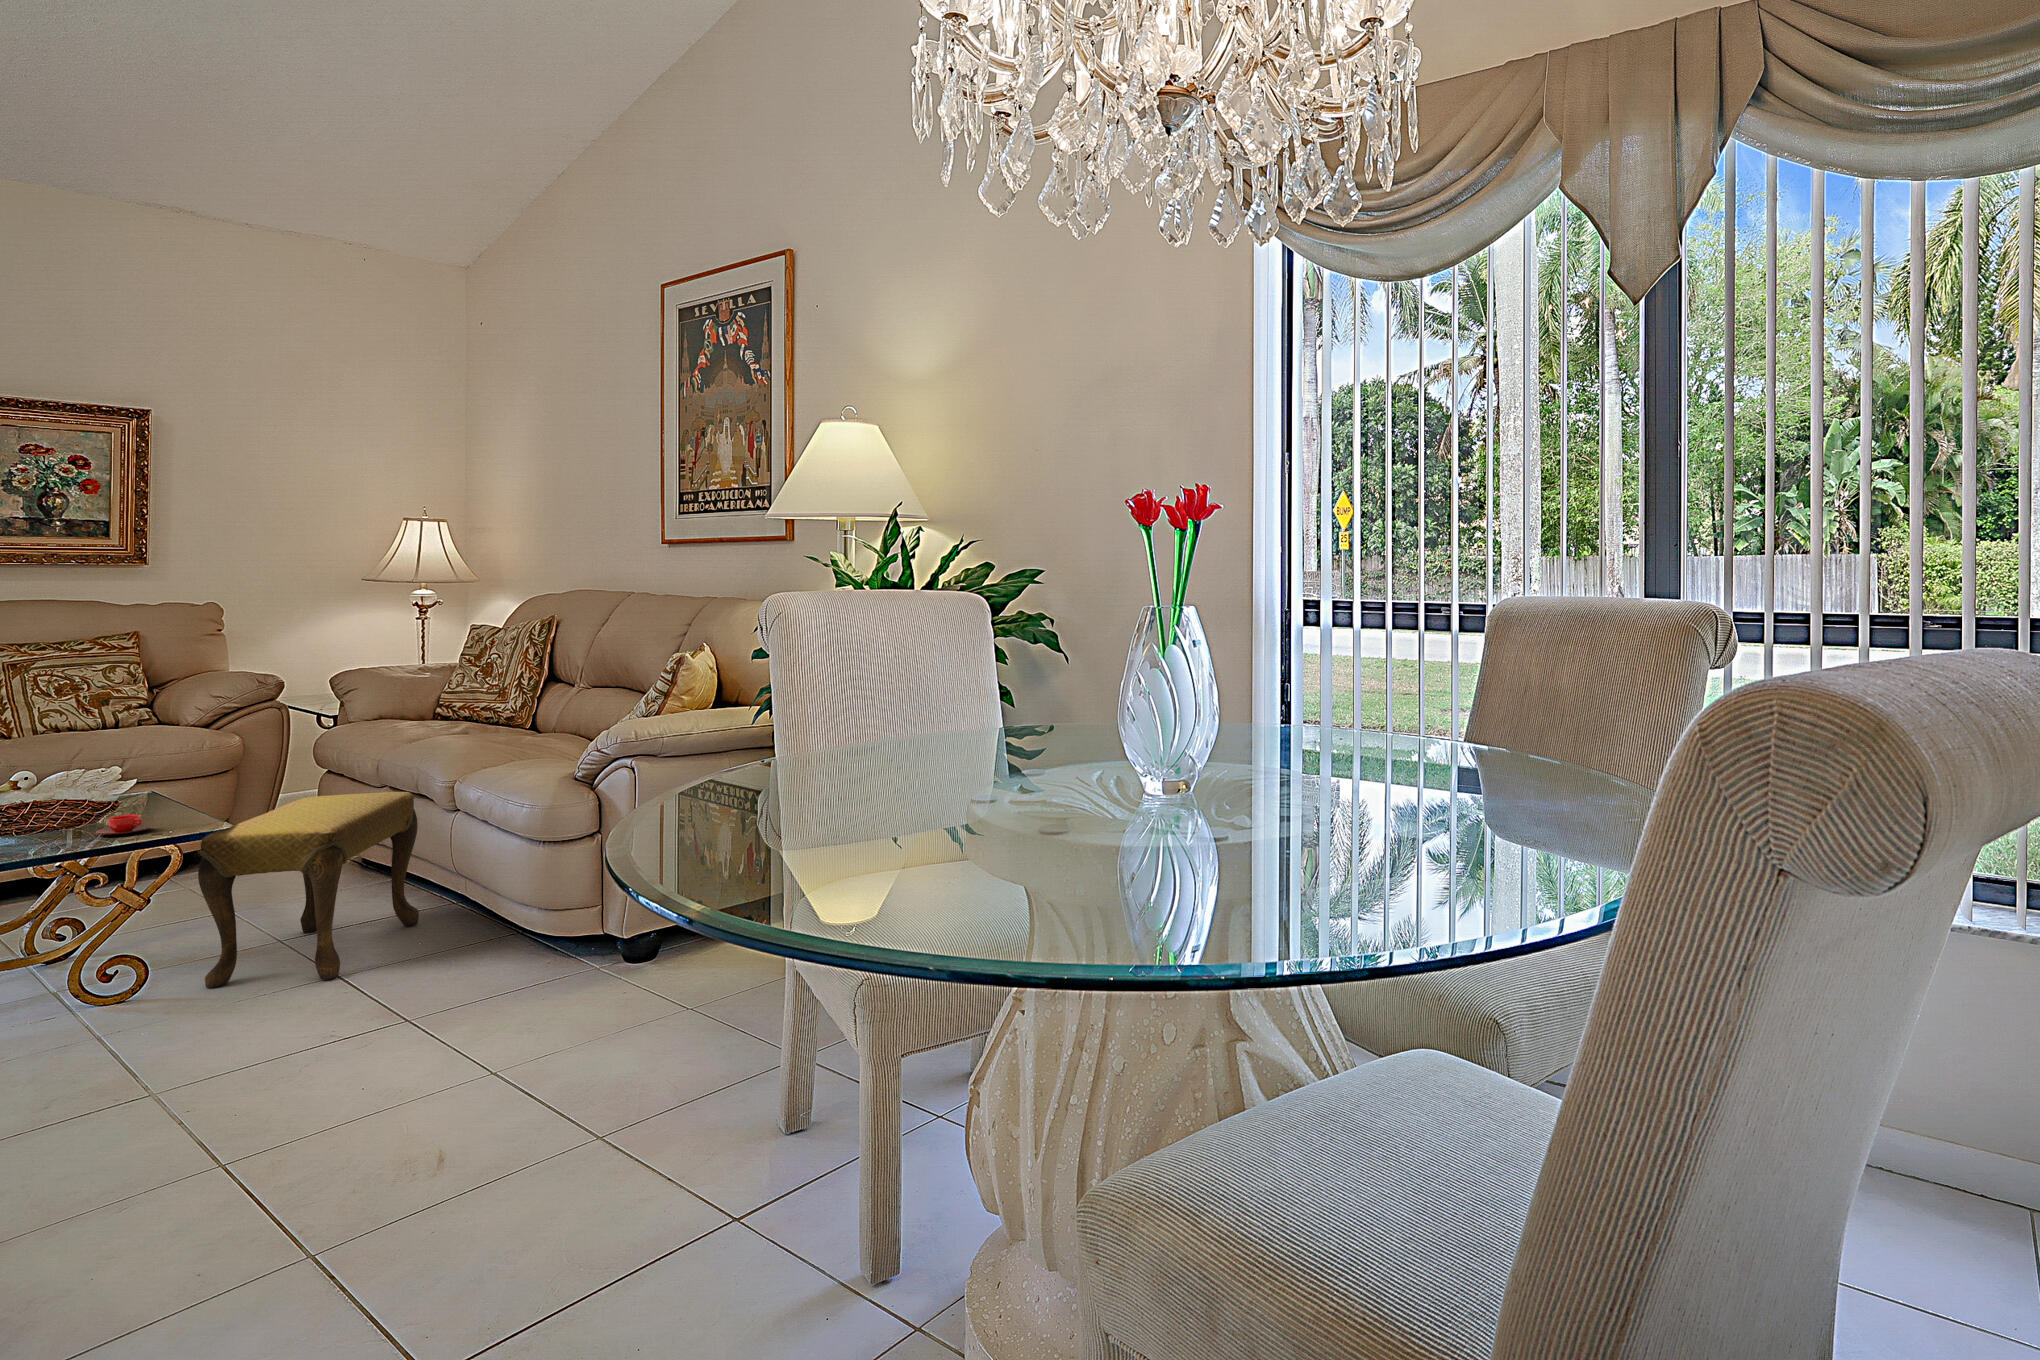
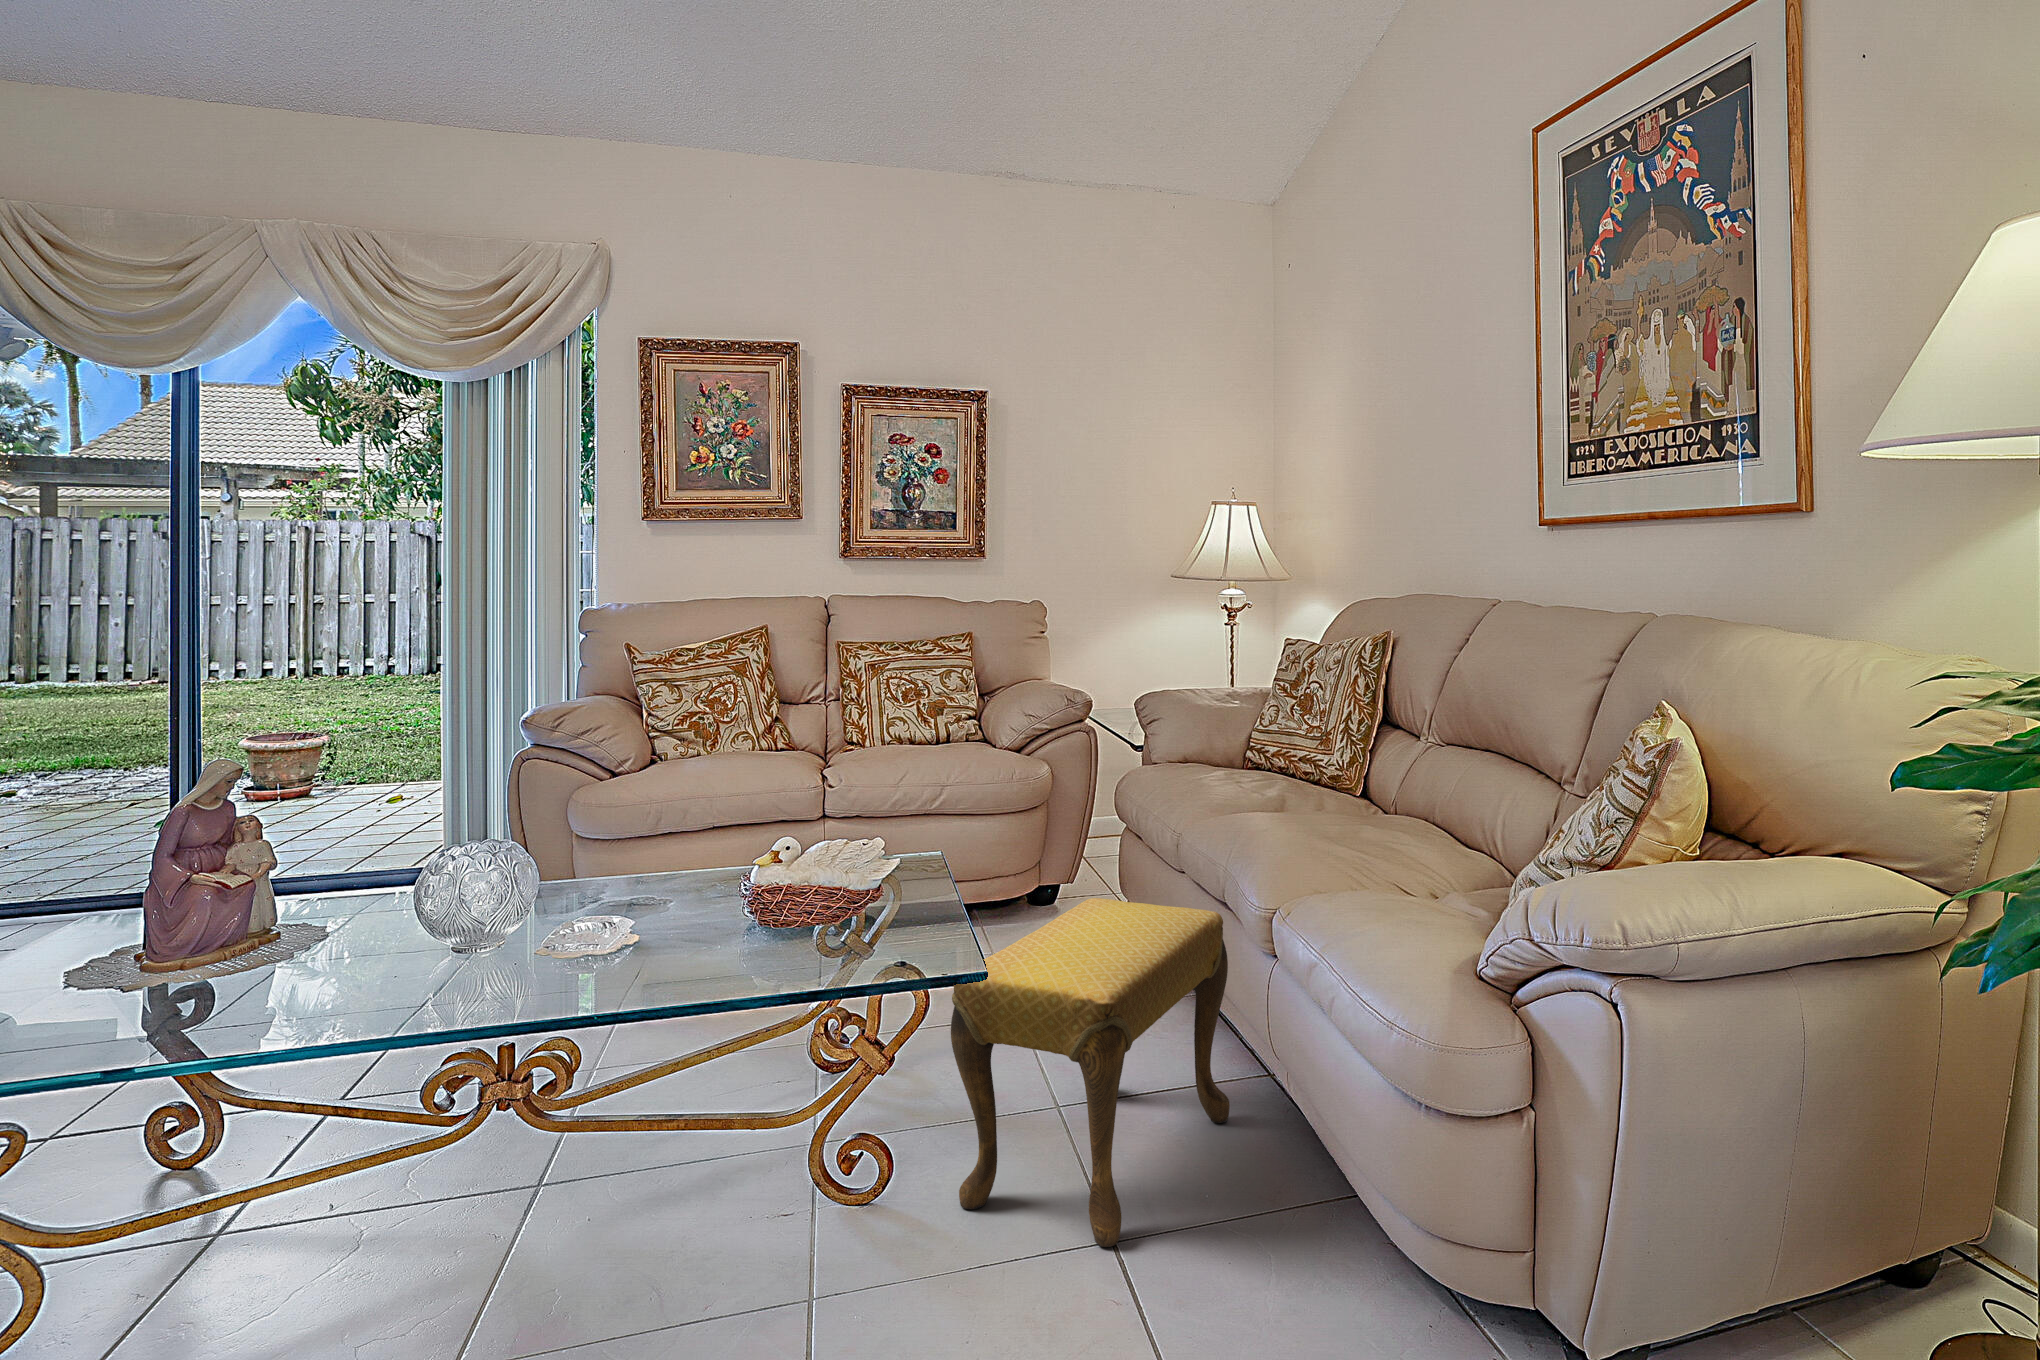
teacup: present [96,815,151,835] -> none [842,921,903,955]

